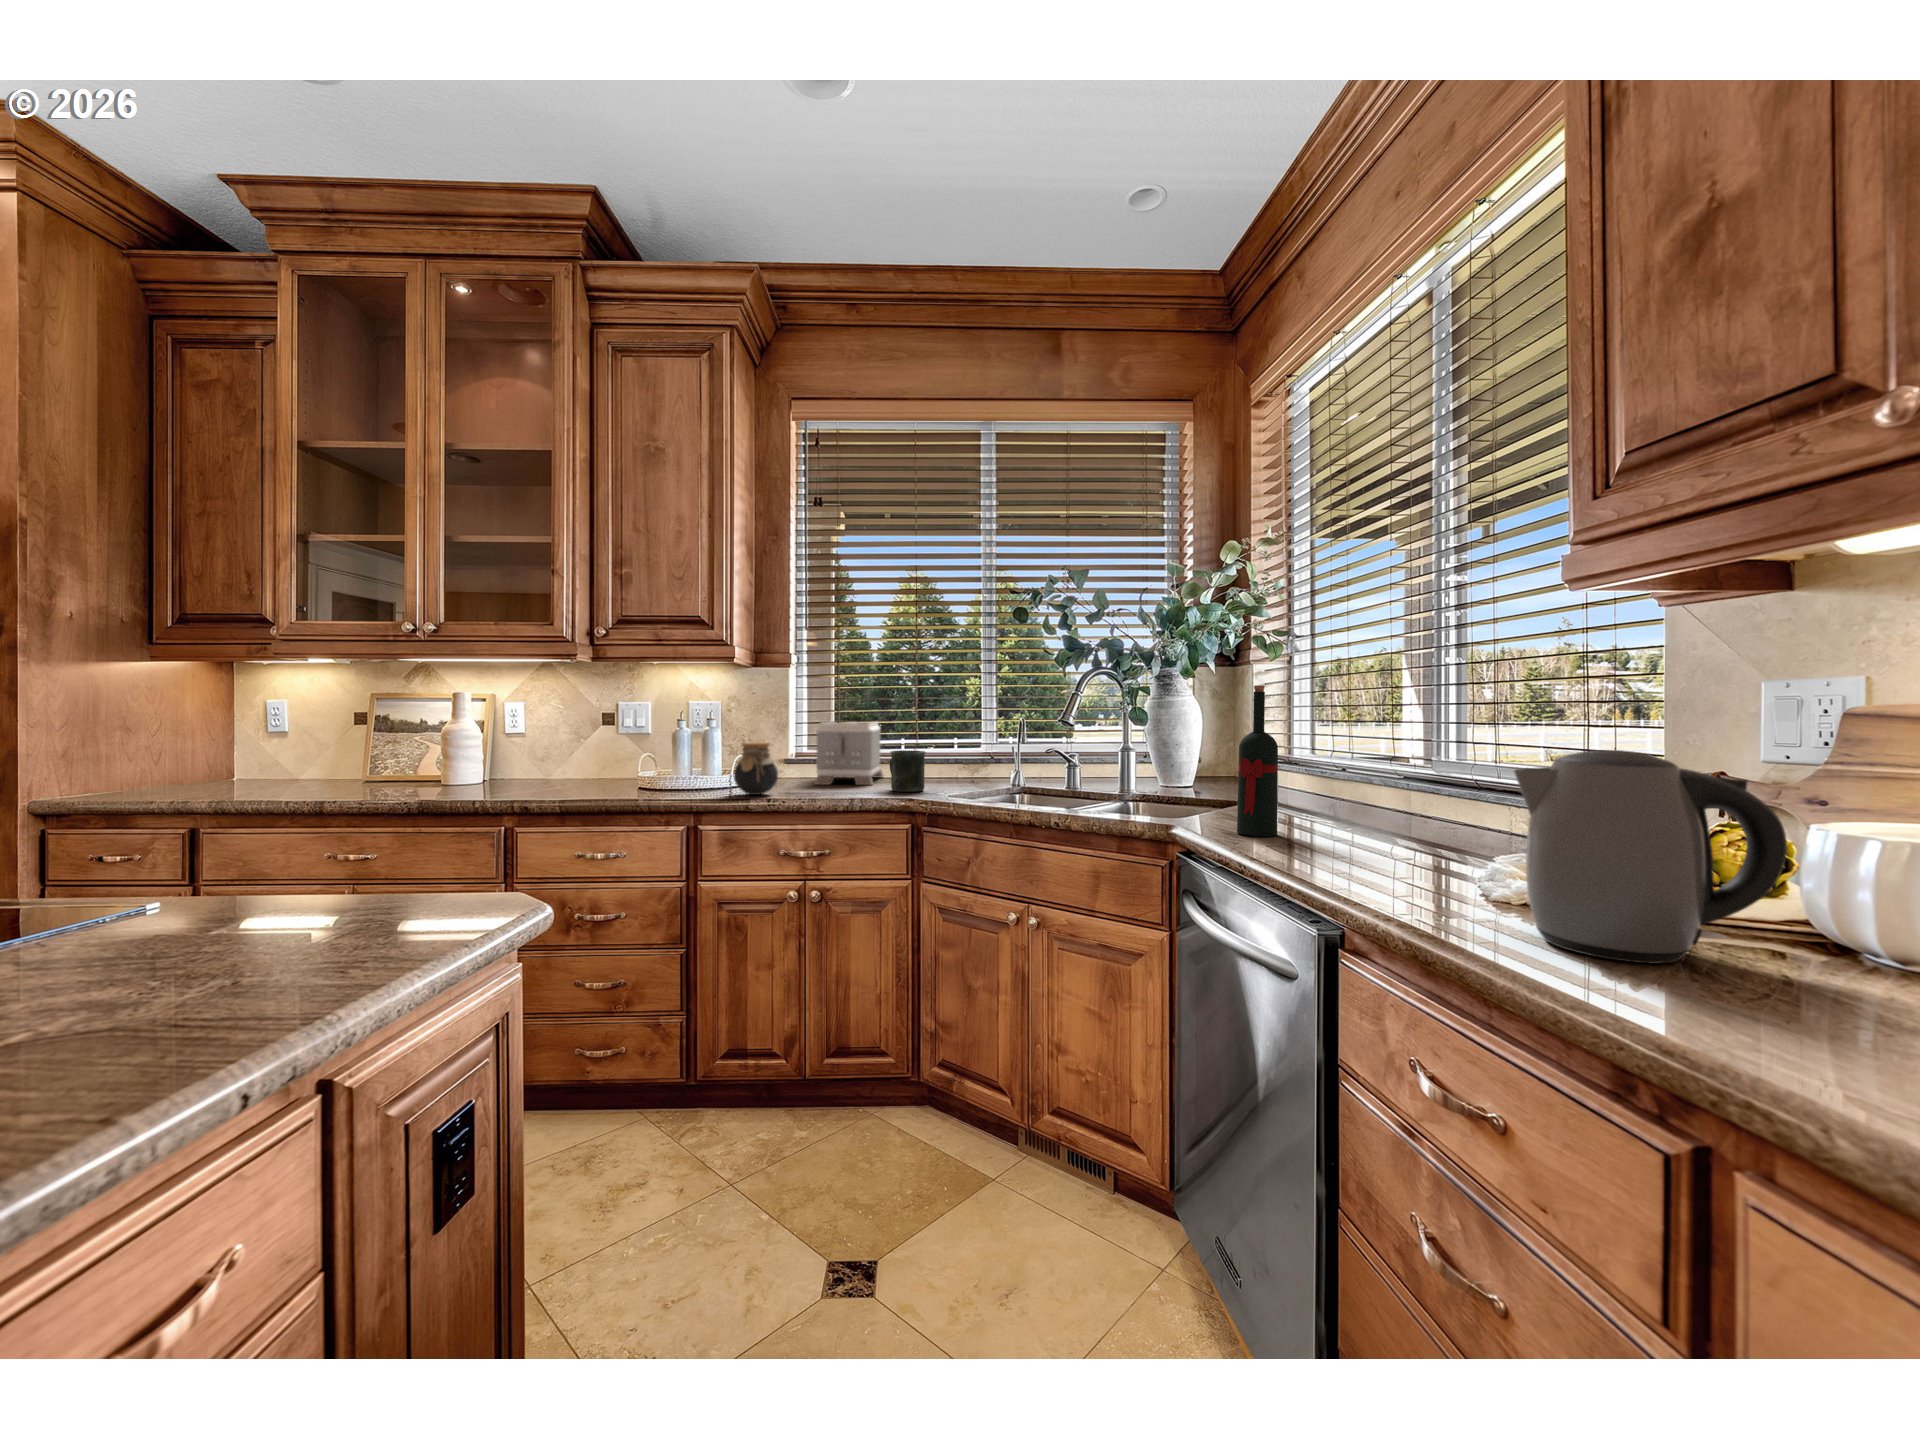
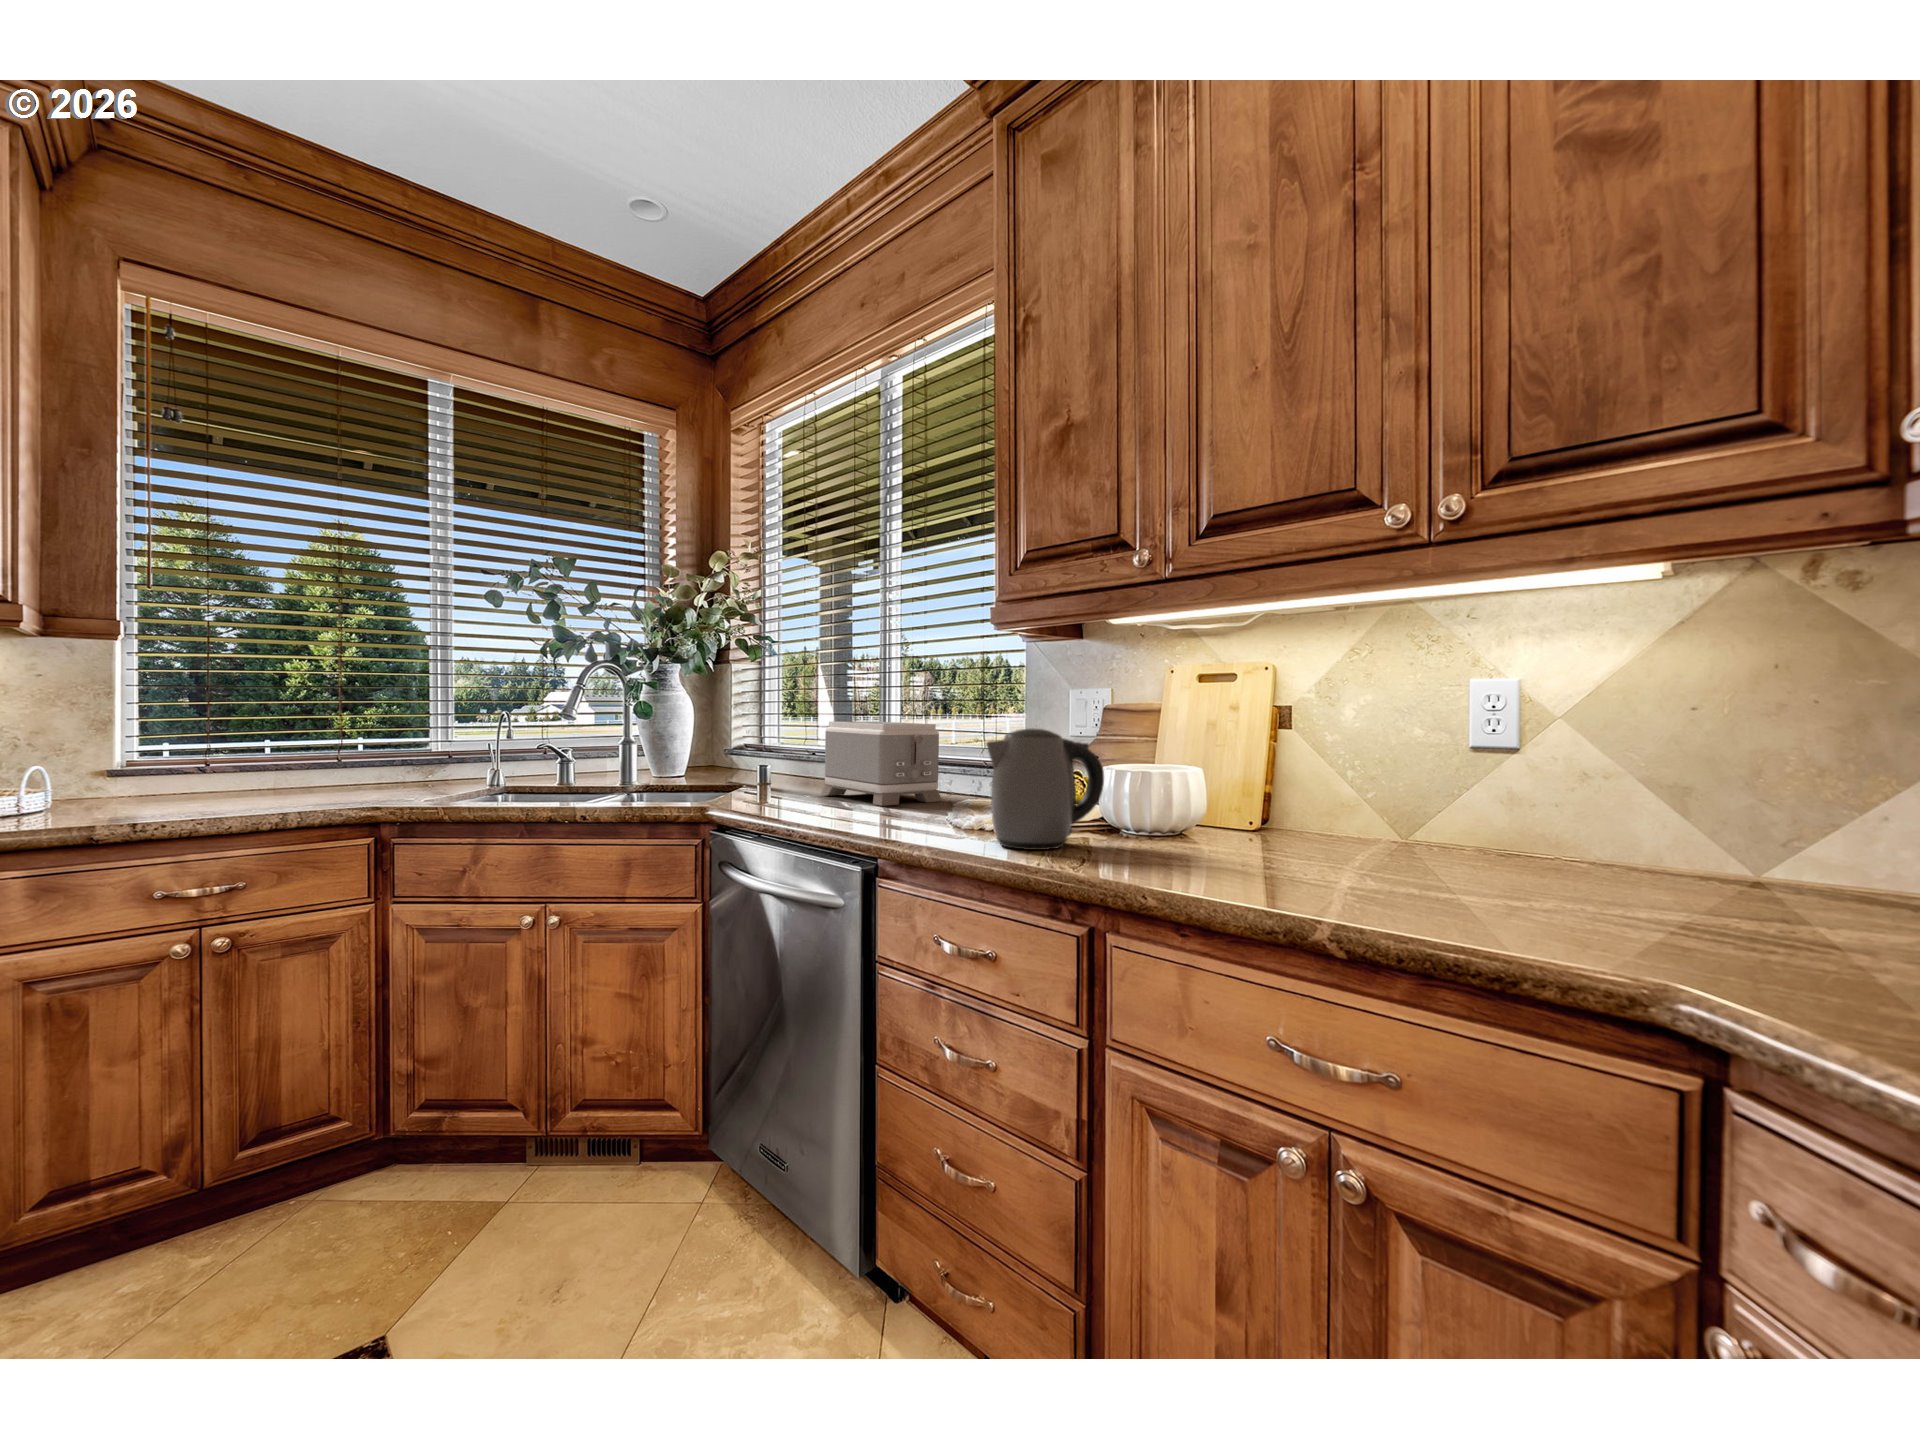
wine bottle: present [1237,686,1278,837] -> none [761,684,794,809]
toaster: present [815,722,884,785] -> present [821,721,942,806]
jar: present [734,742,778,795] -> none [70,746,154,817]
mug: present [890,750,926,792] -> none [325,751,383,800]

